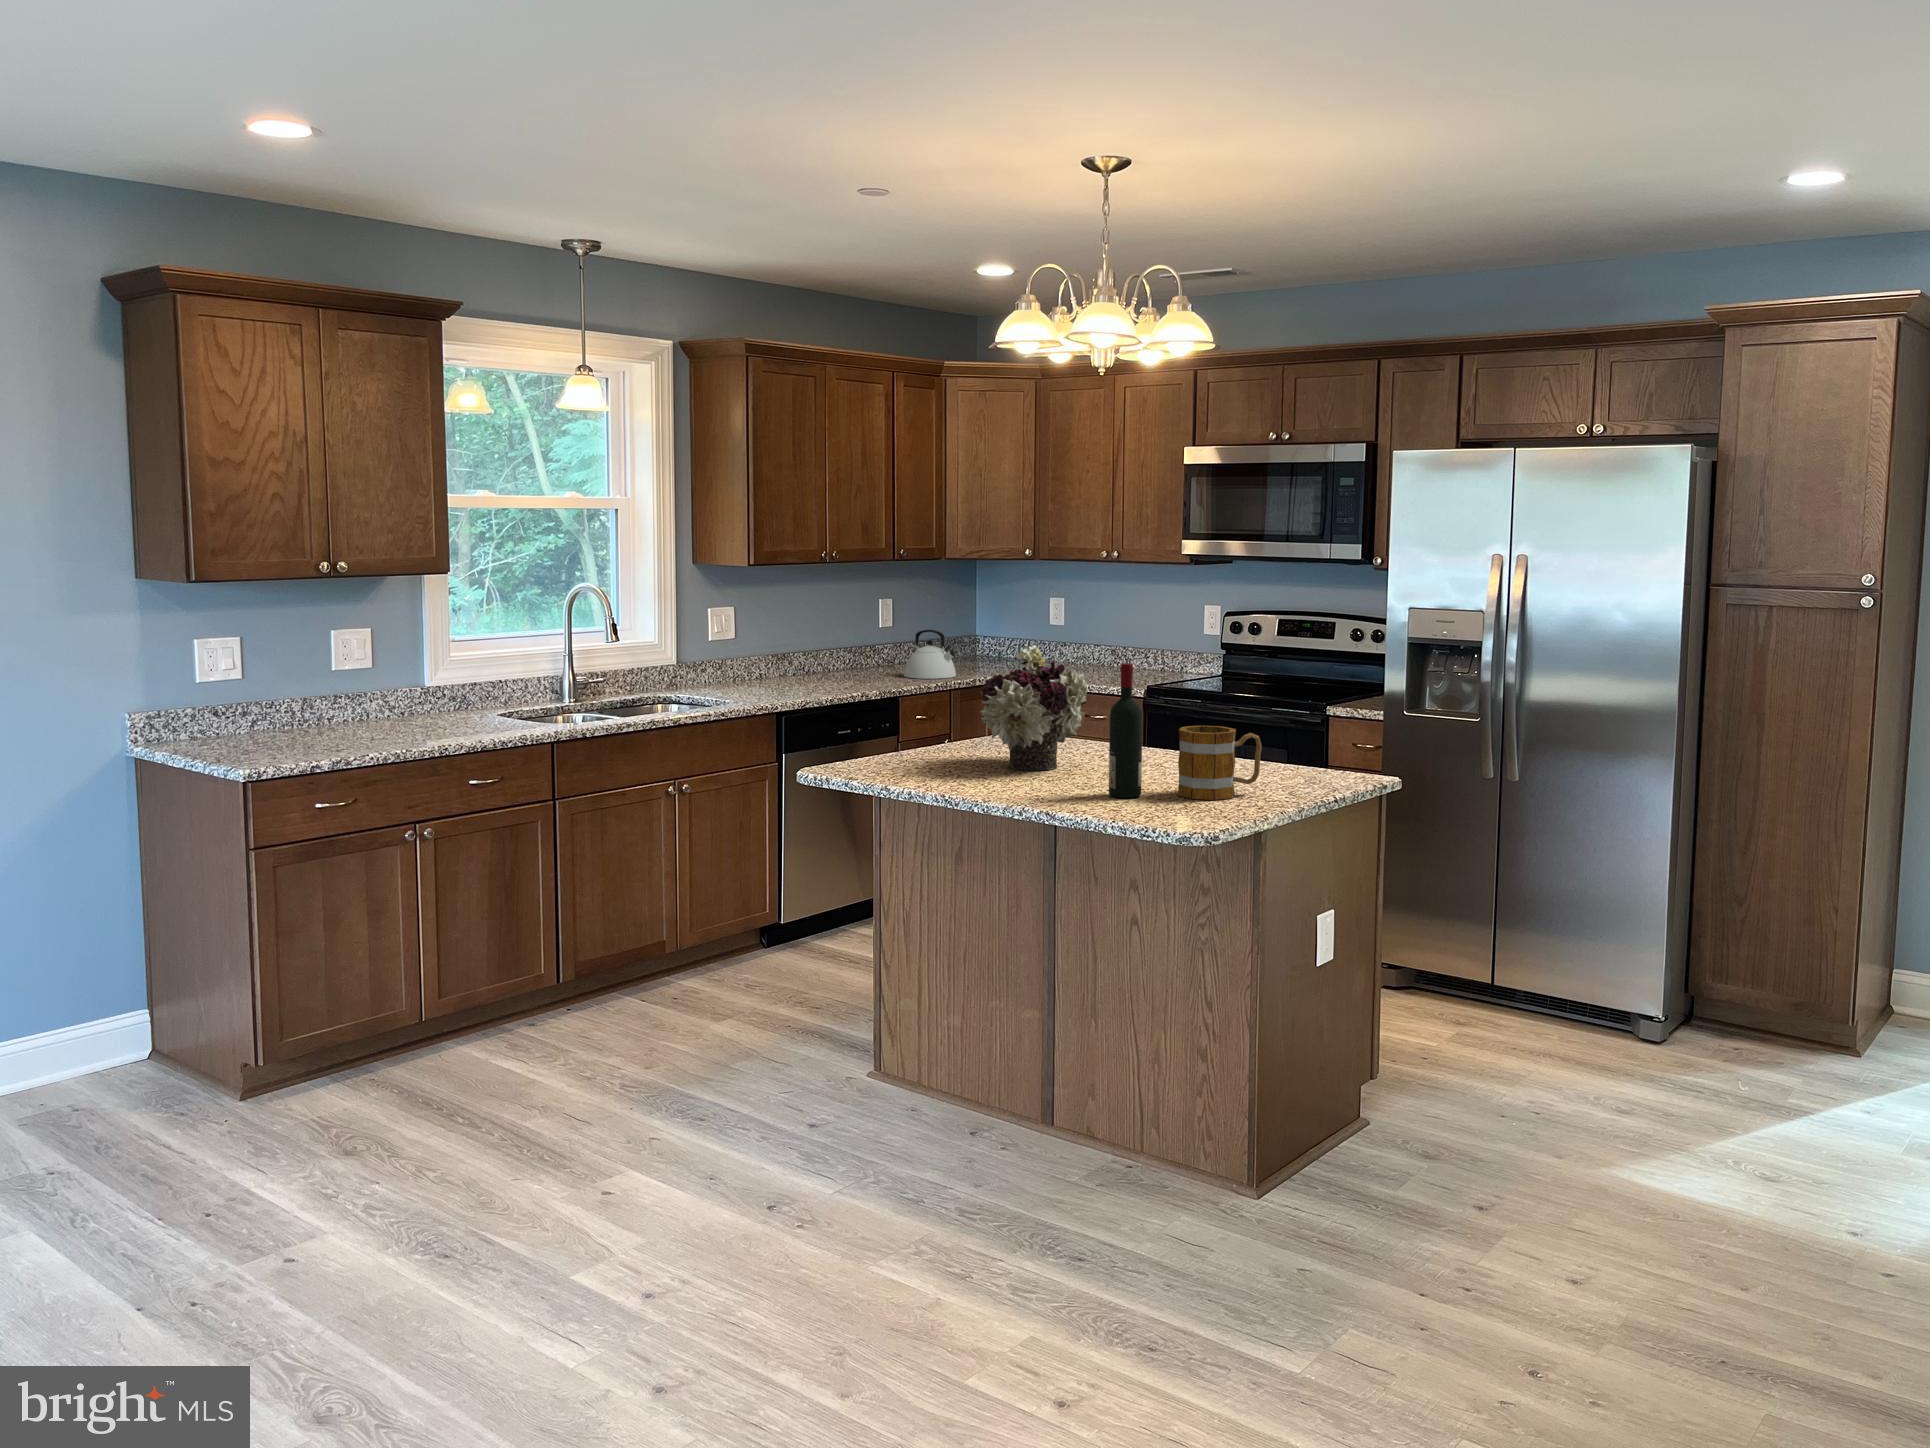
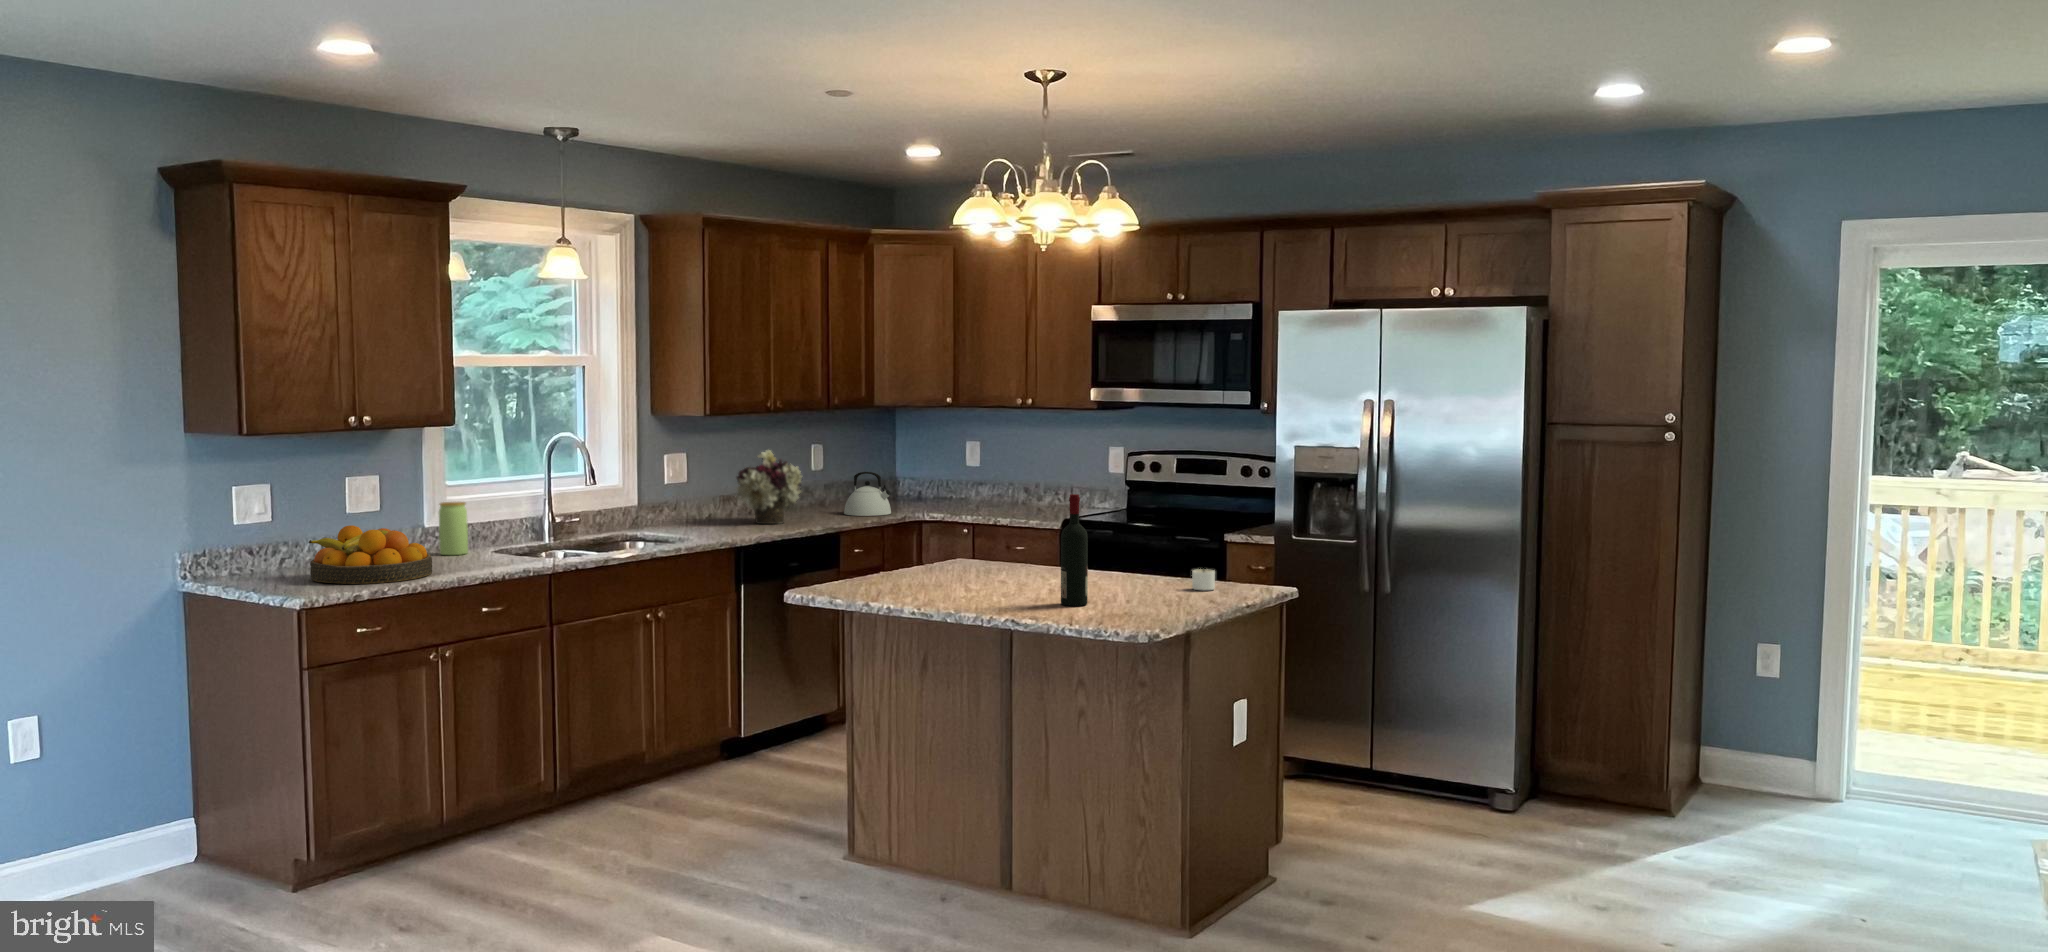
flower arrangement: present [980,645,1089,771] -> present [736,450,802,524]
jar: none [438,658,471,718] -> present [439,502,468,555]
fruit bowl: none [276,685,414,751] -> present [308,525,432,584]
mug: present [1177,726,1262,800] -> none [1117,545,1185,606]
candle: none [1273,753,1312,780] -> present [1192,569,1215,590]

